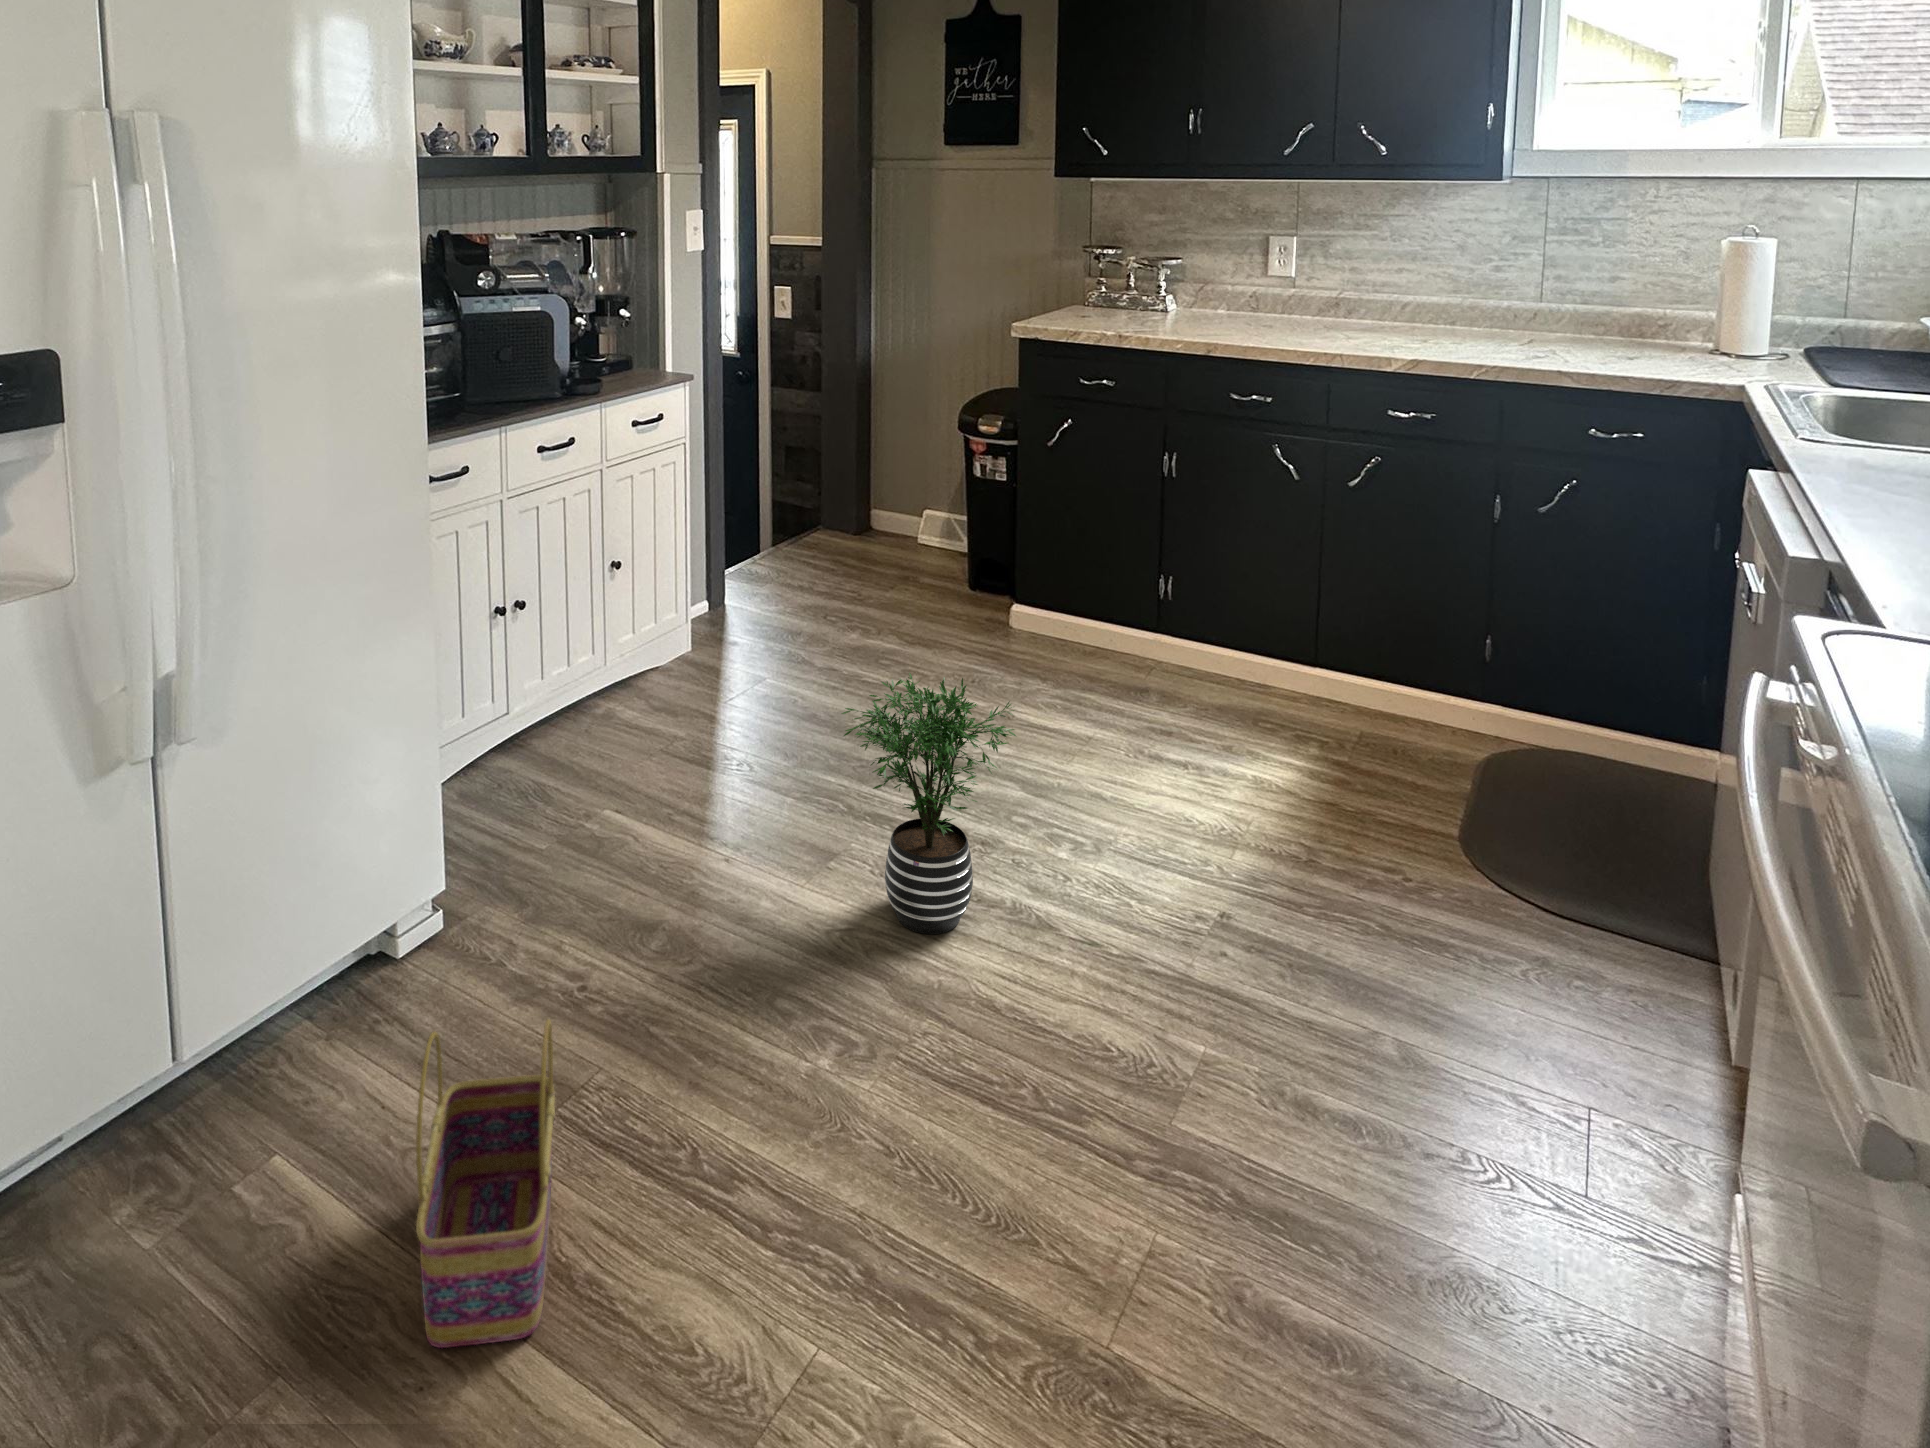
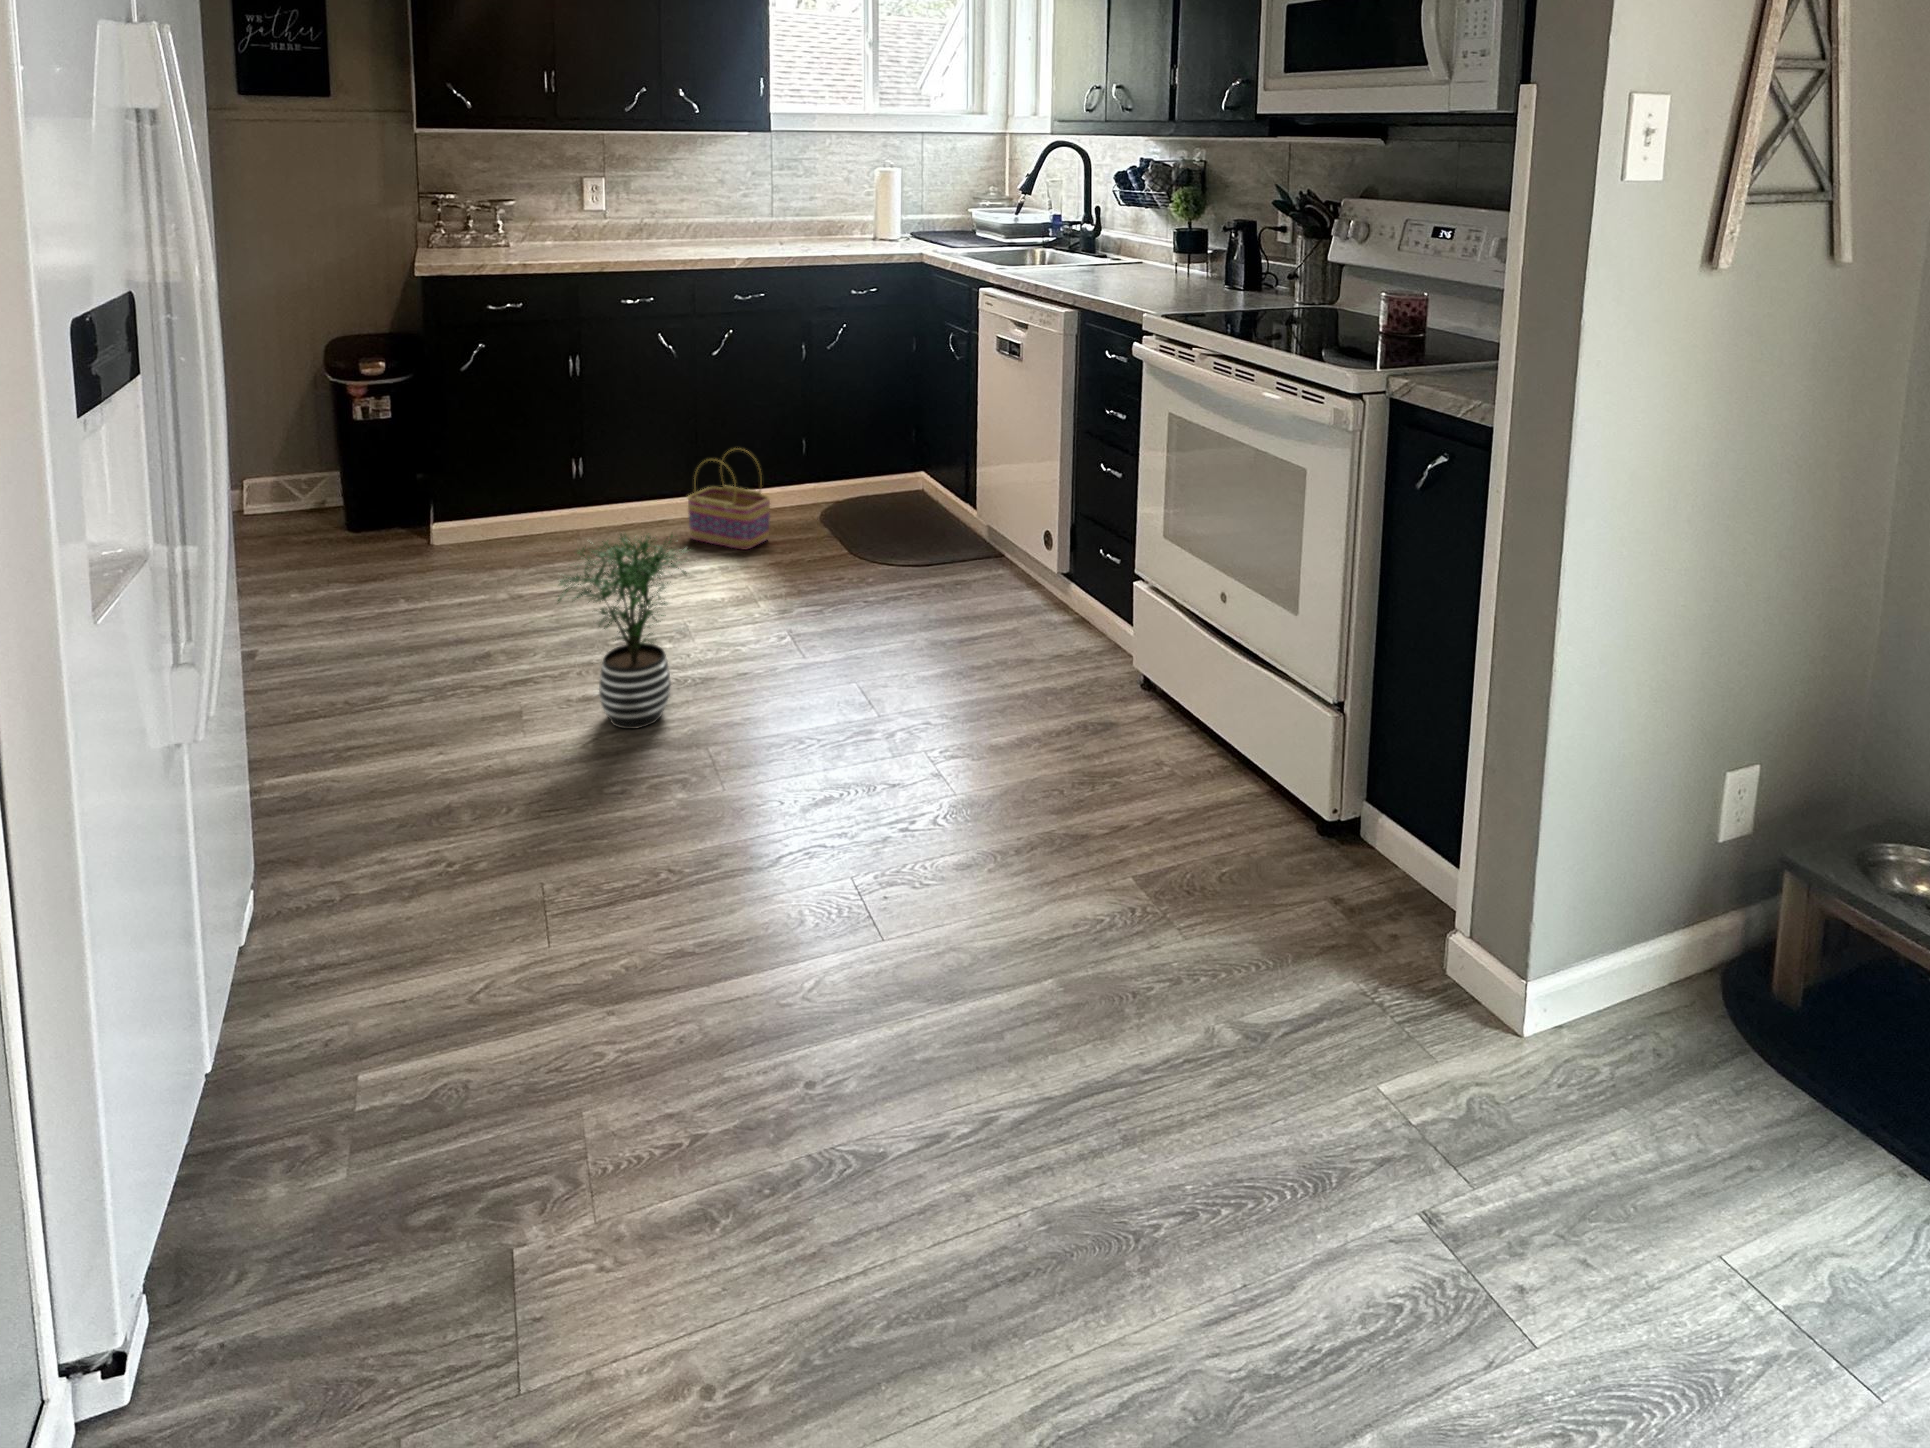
basket: present [416,1019,555,1348] -> present [687,450,770,550]

